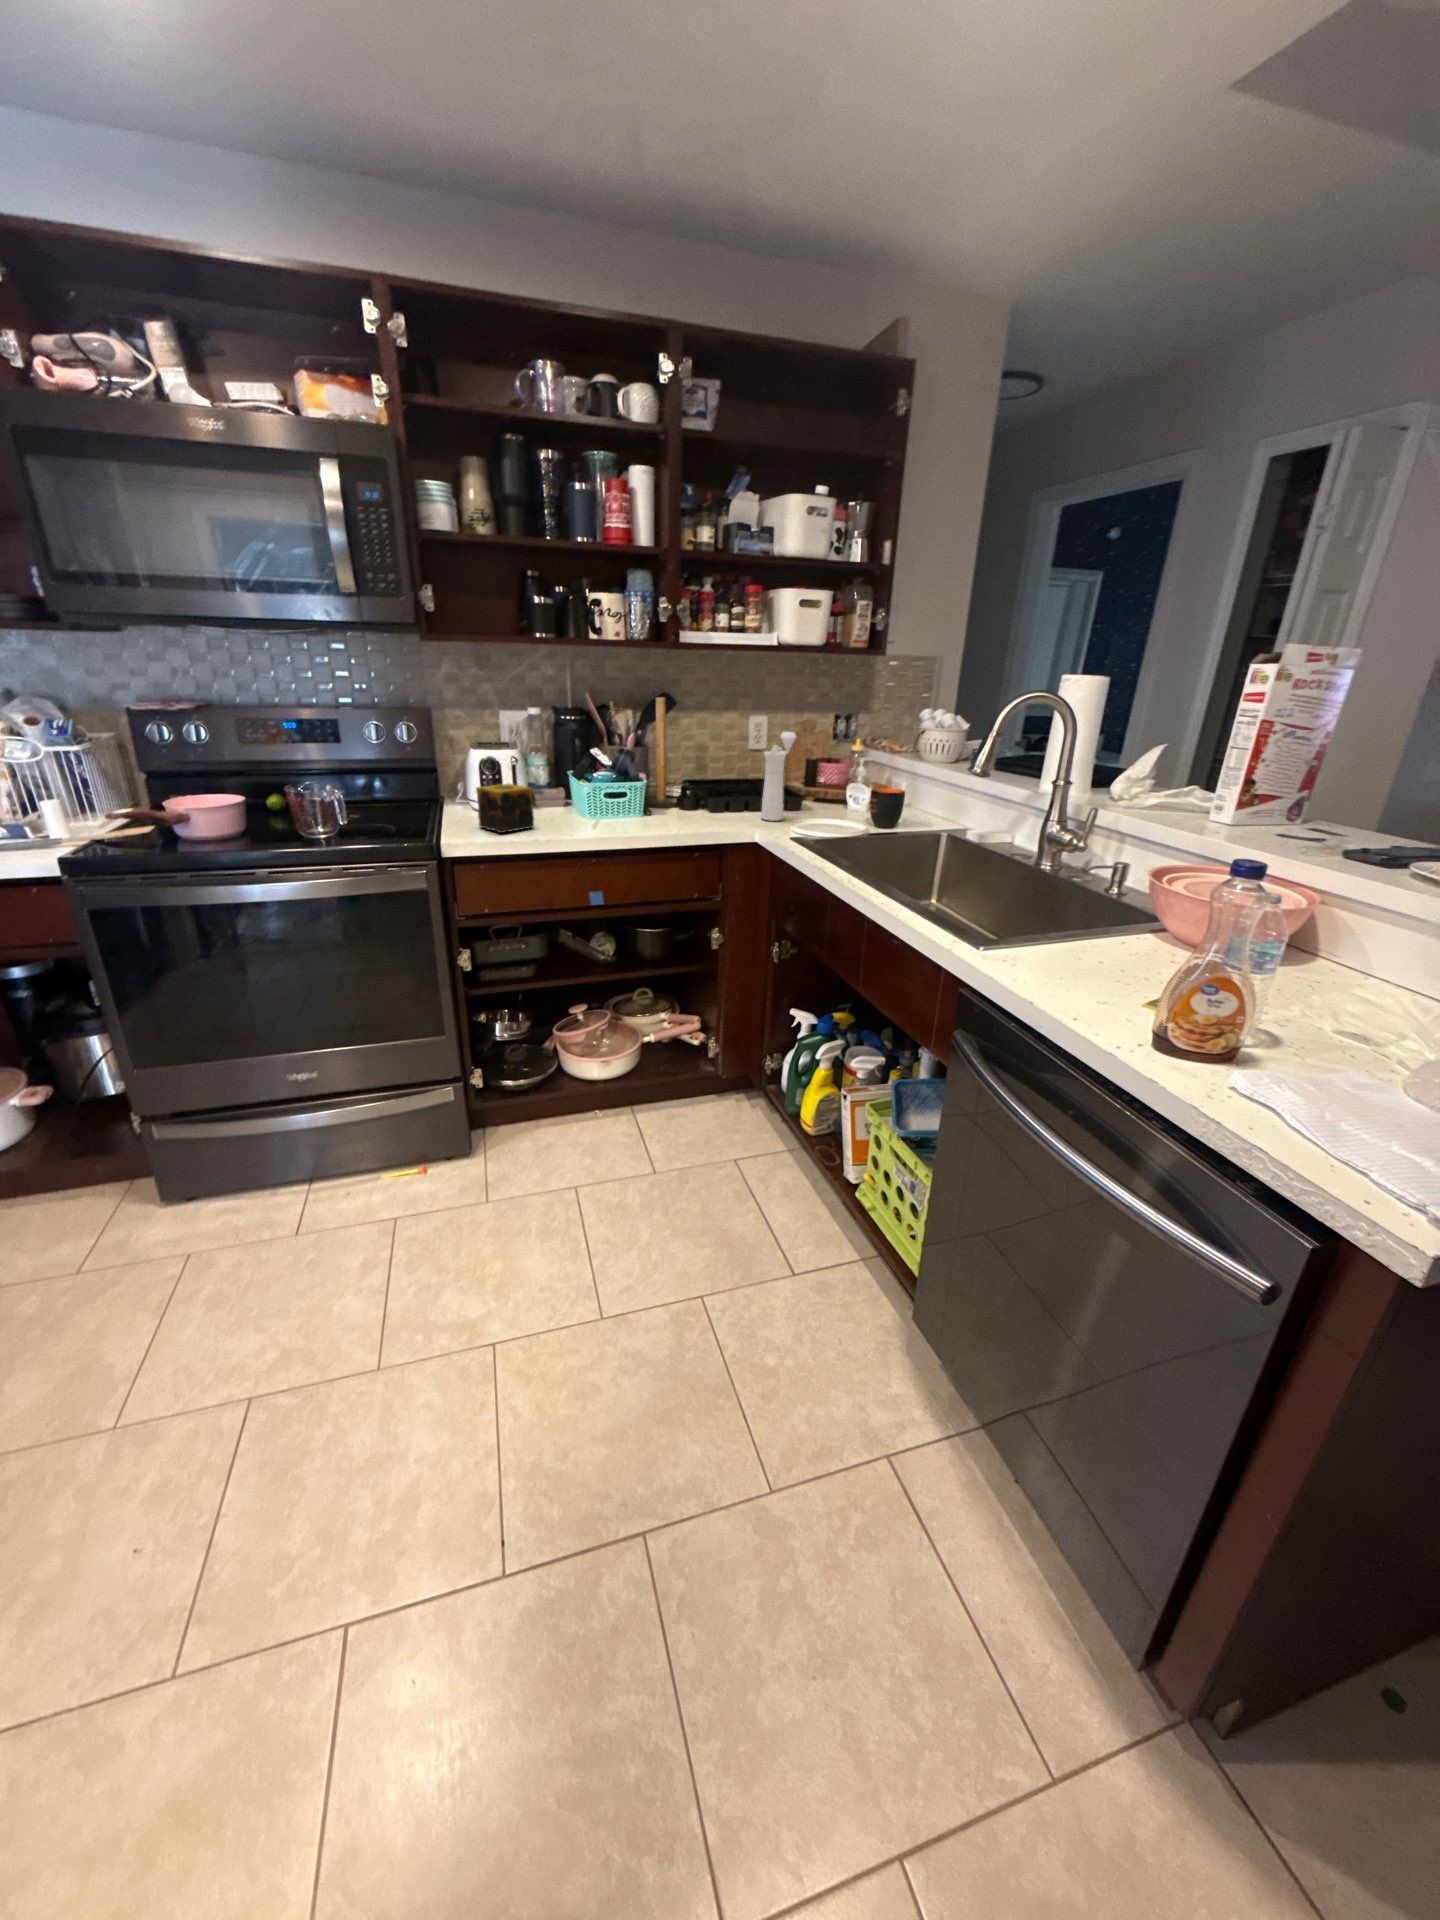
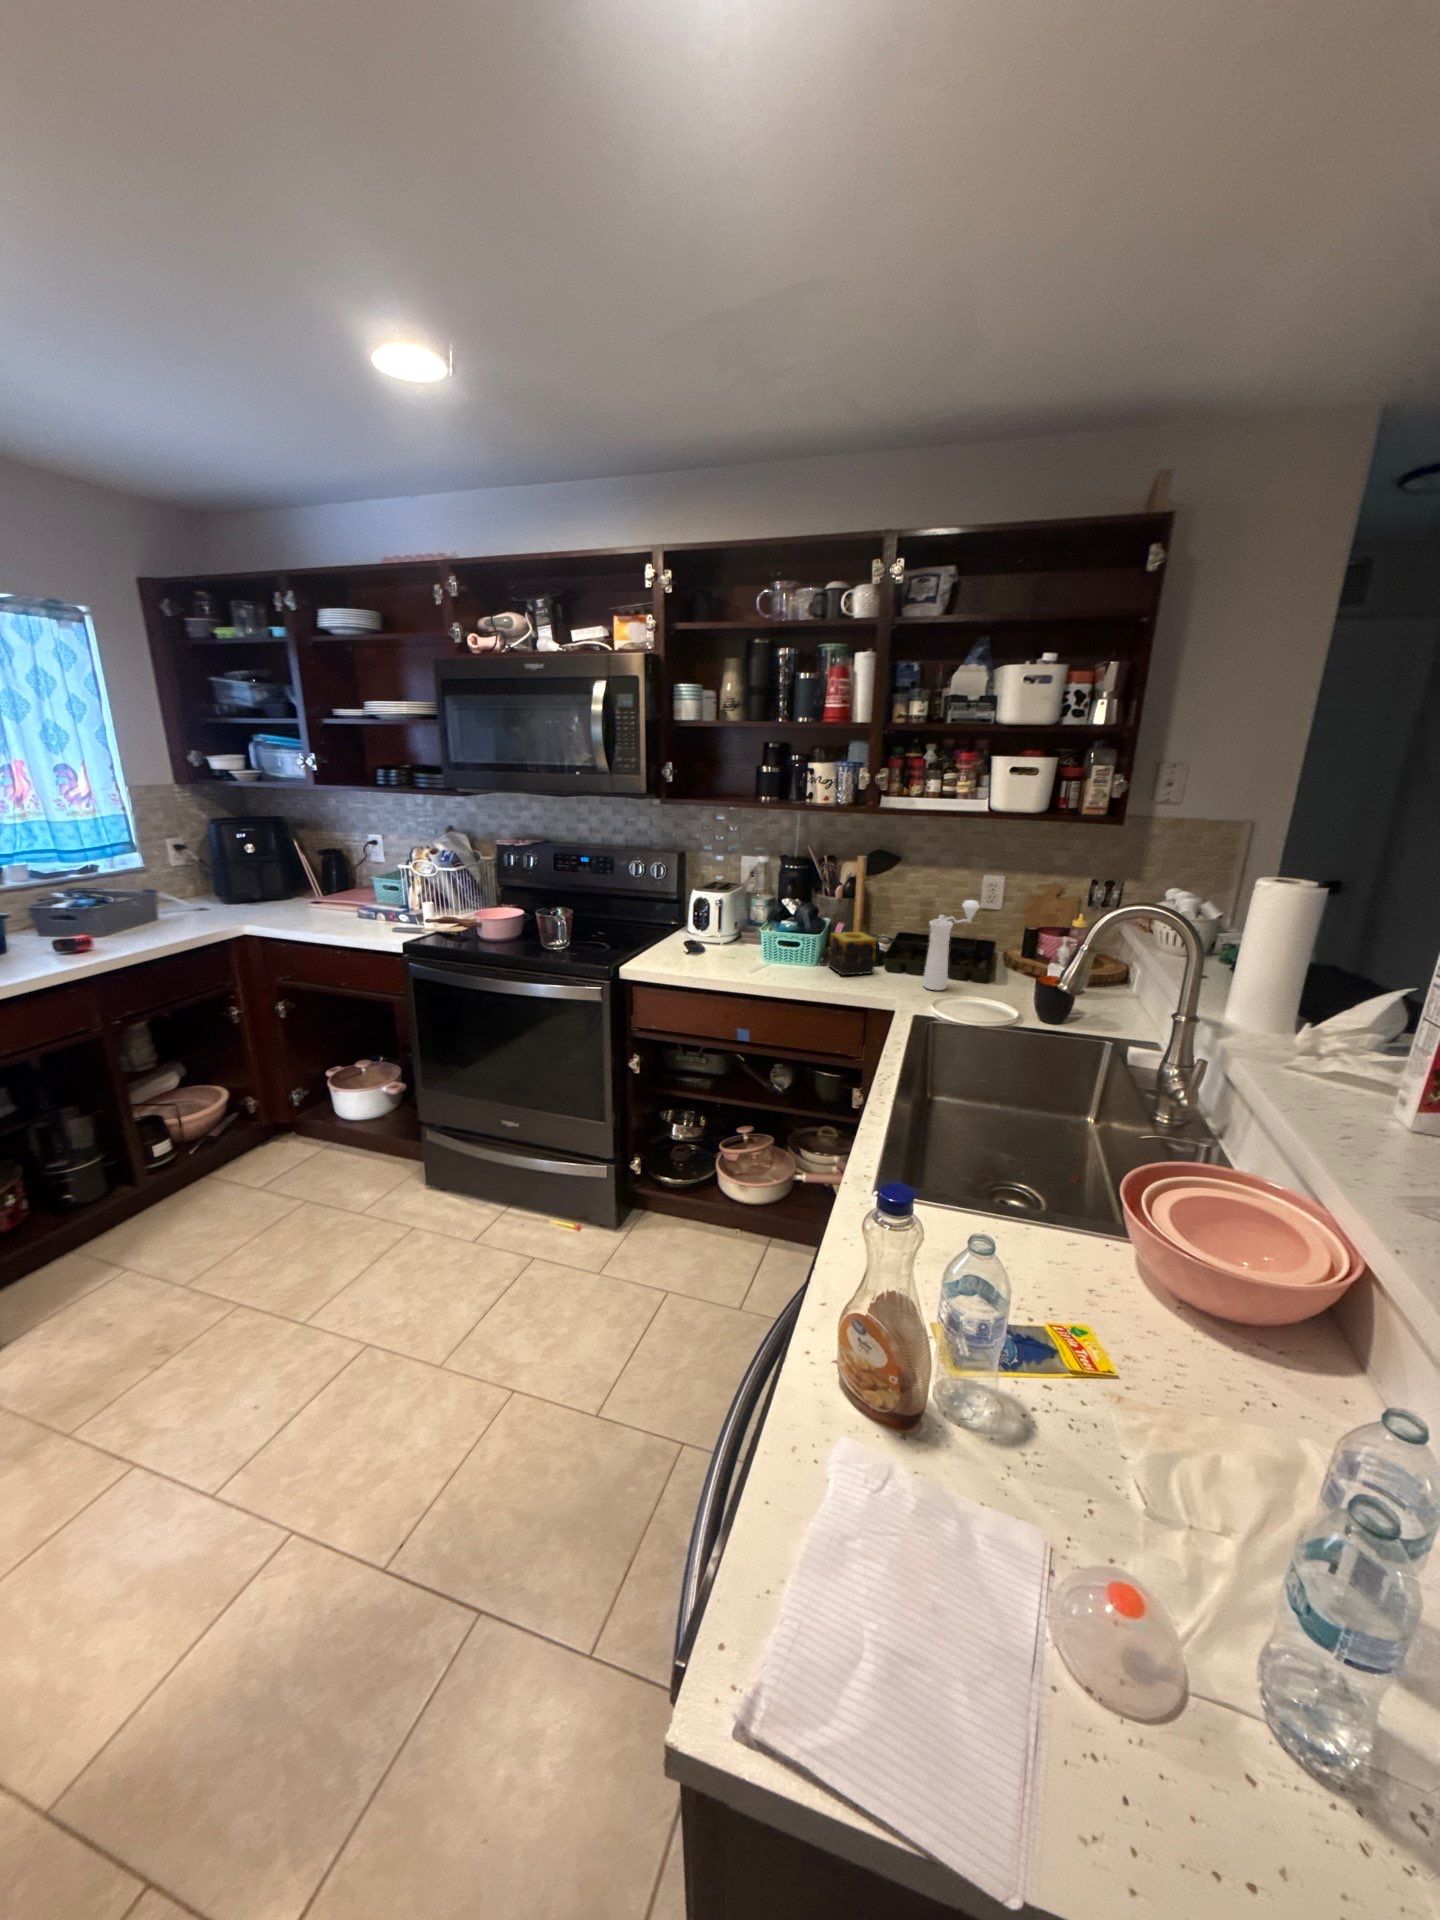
candle: present [476,784,534,833] -> present [828,932,876,975]

